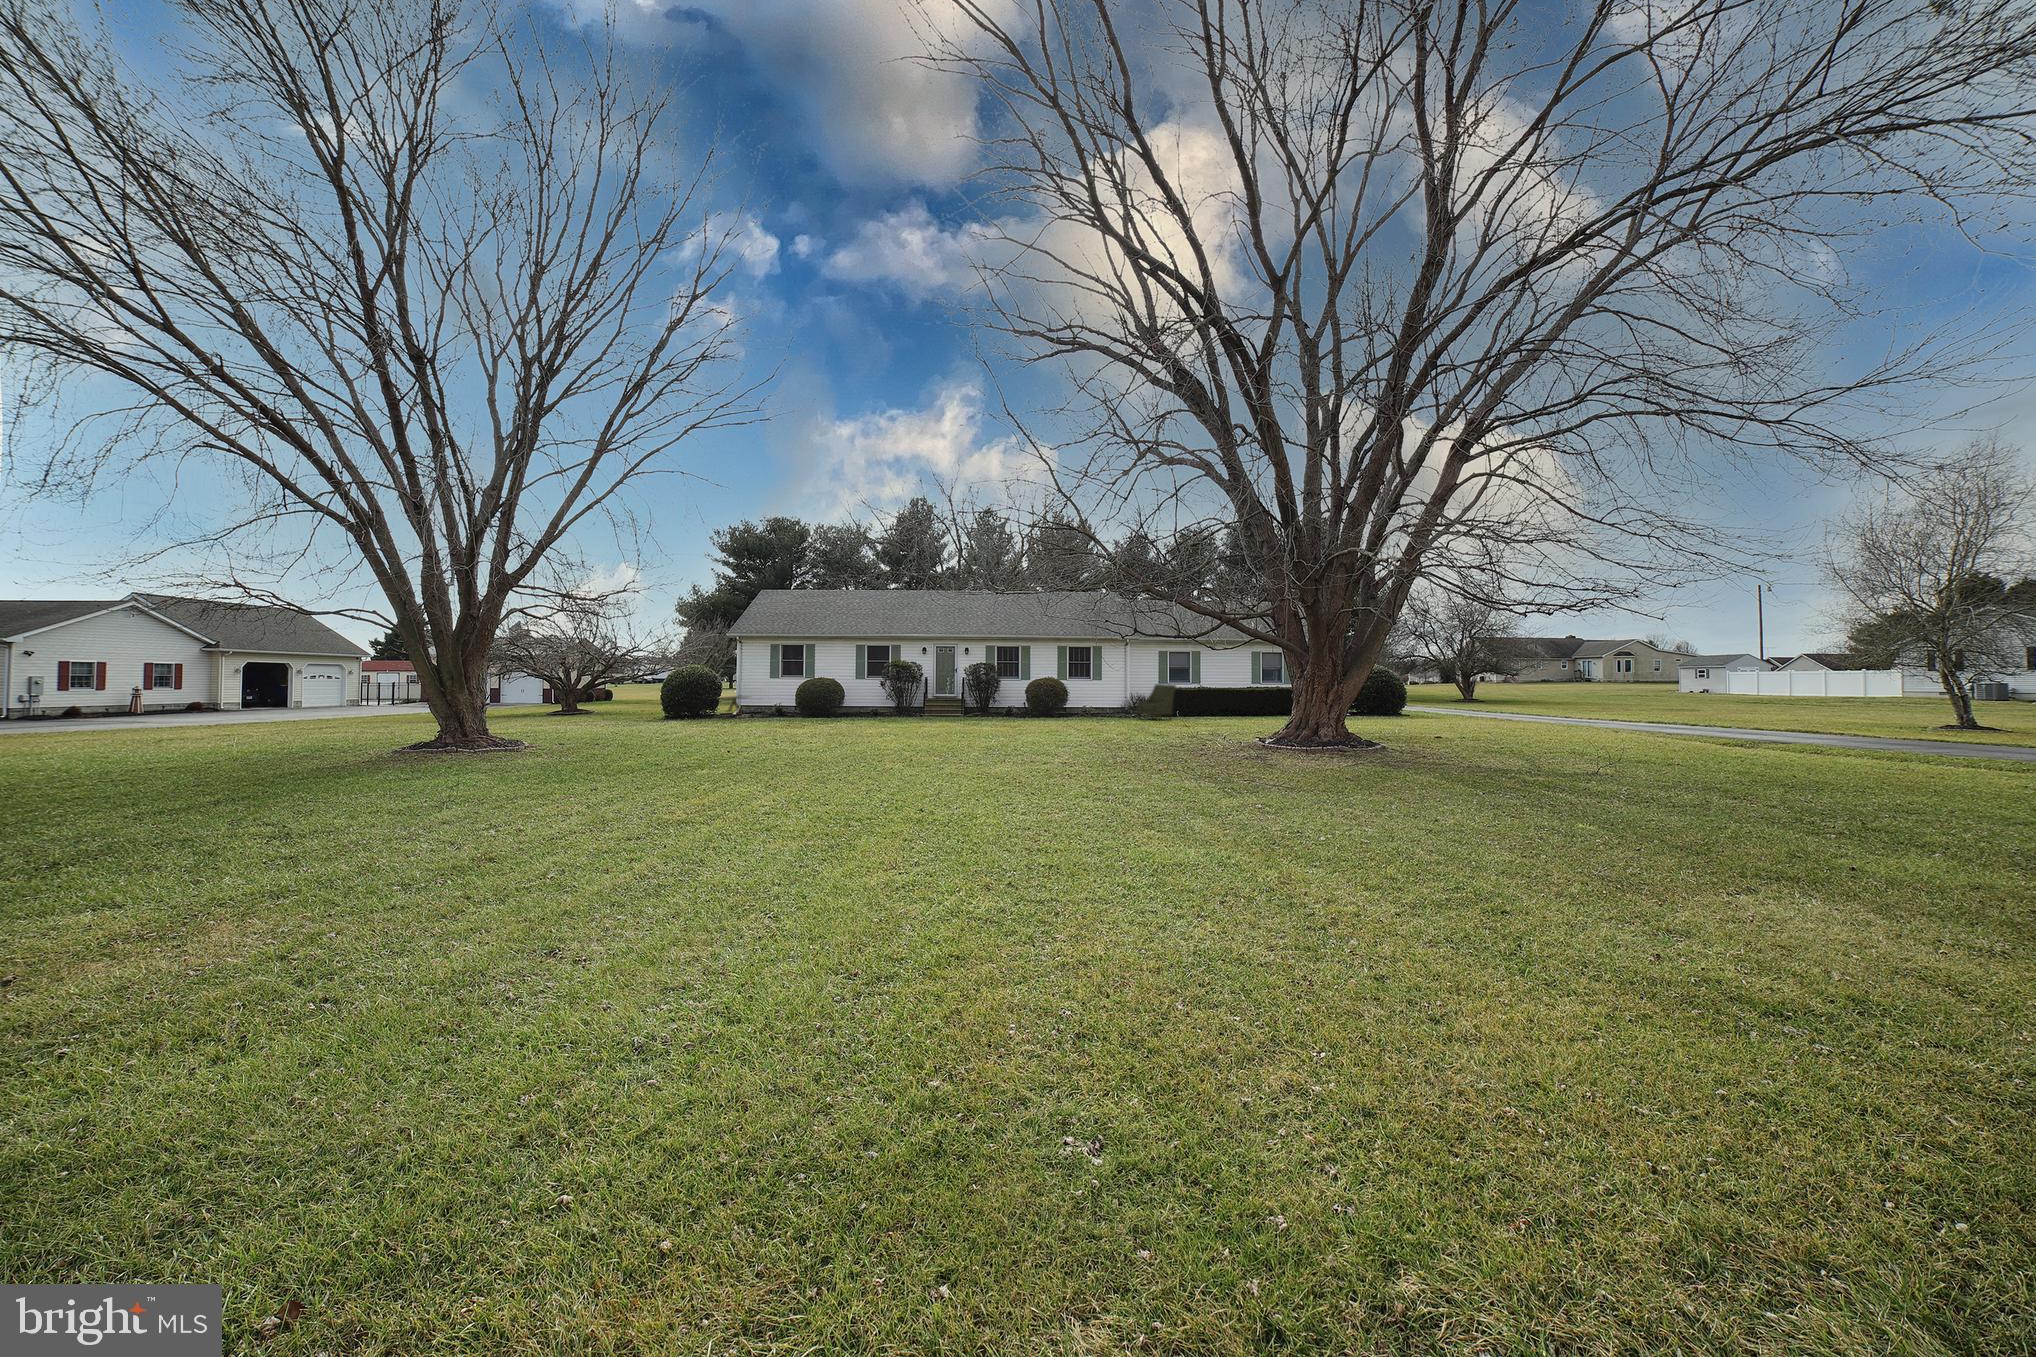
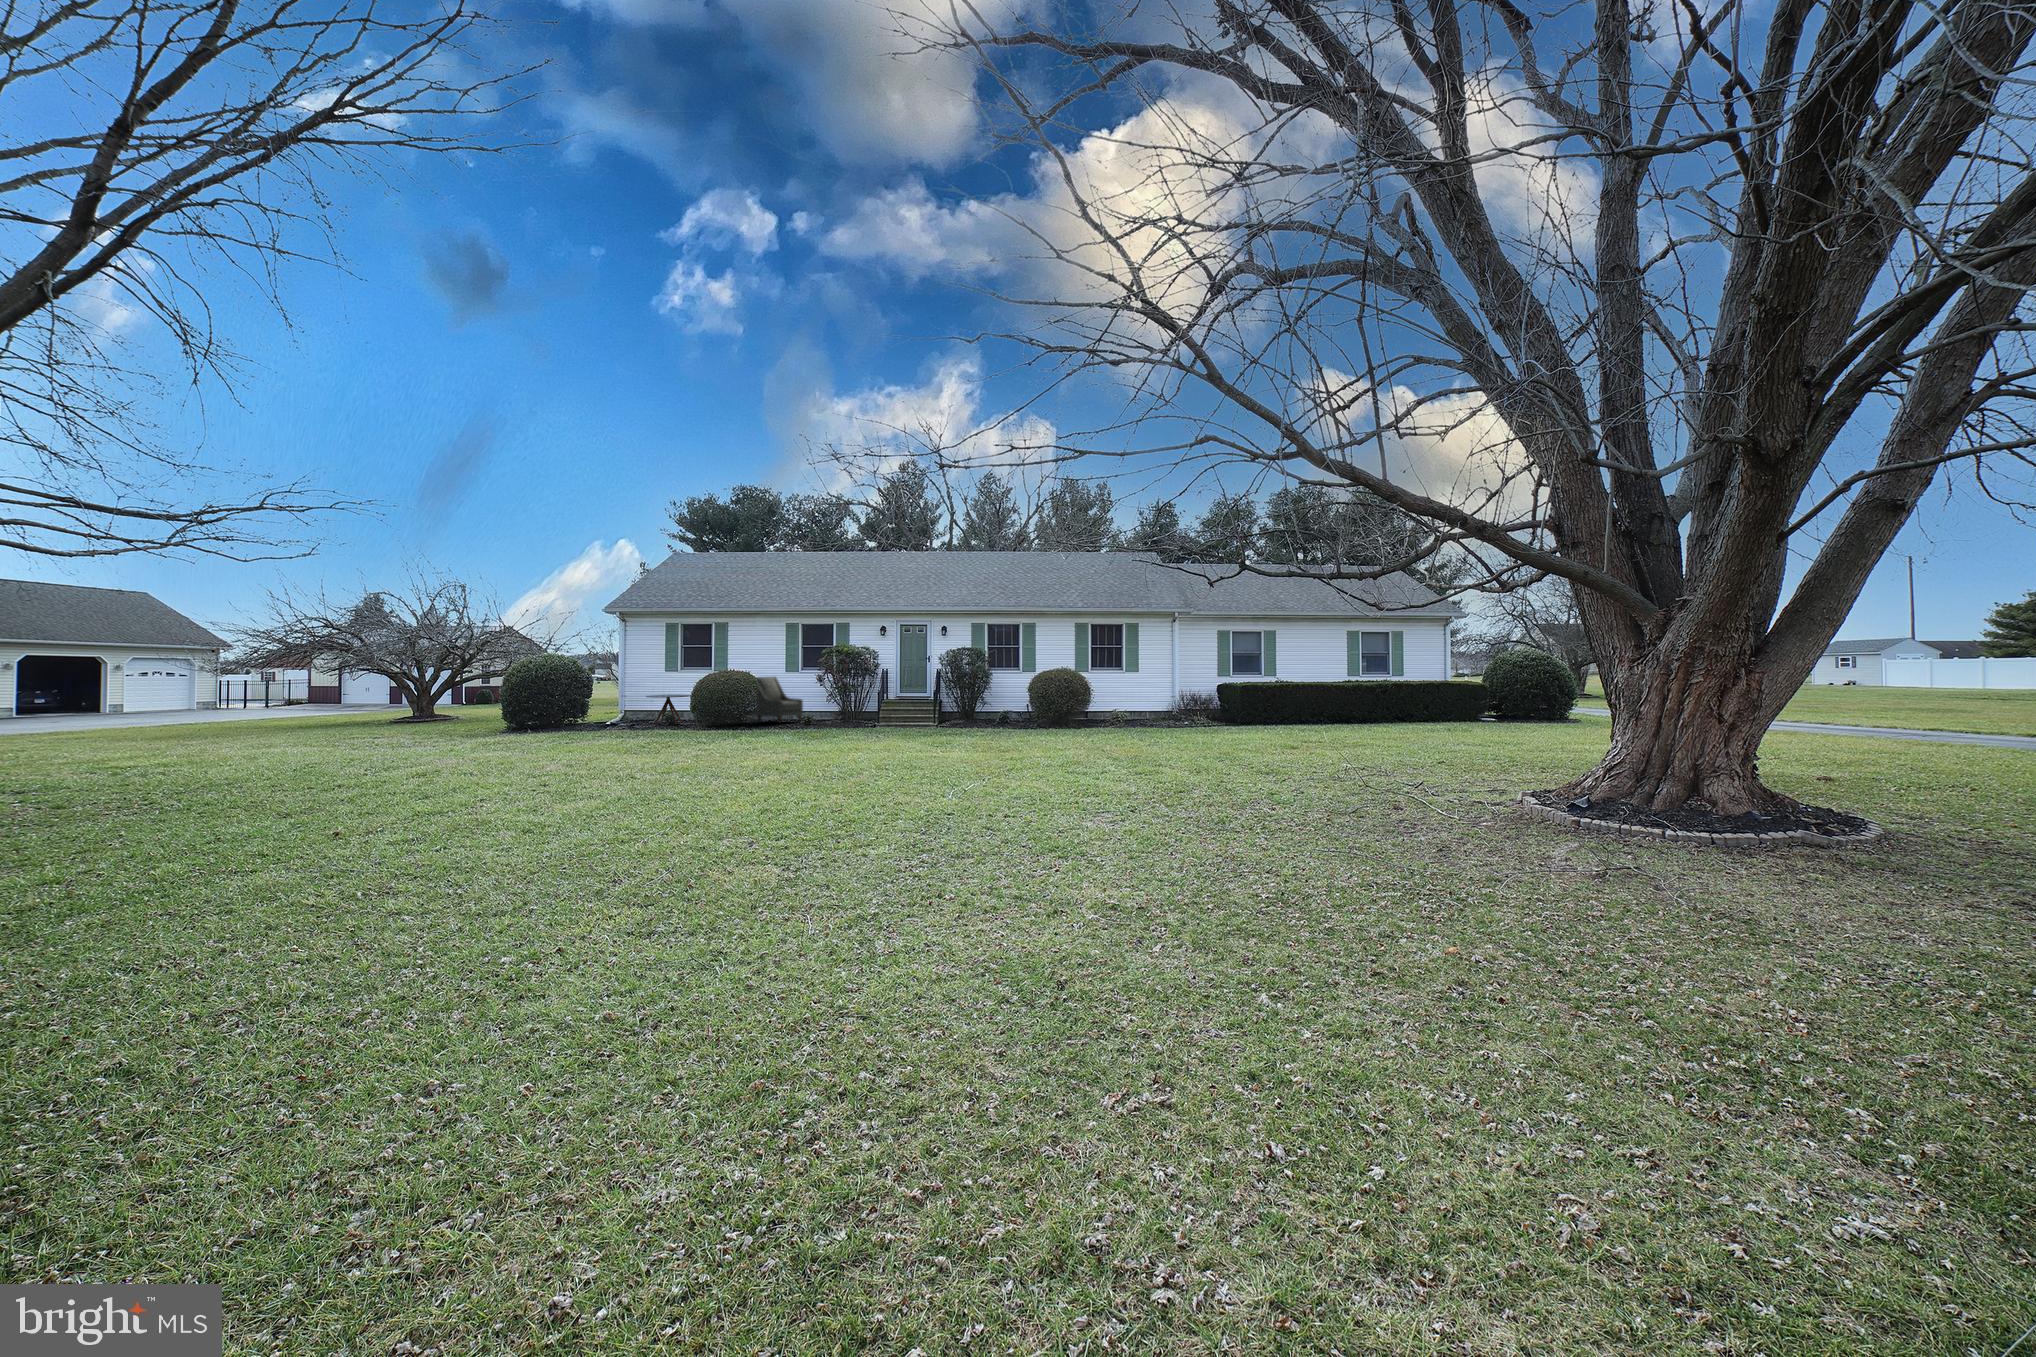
chair: present [1137,684,1176,720] -> present [756,677,803,724]

